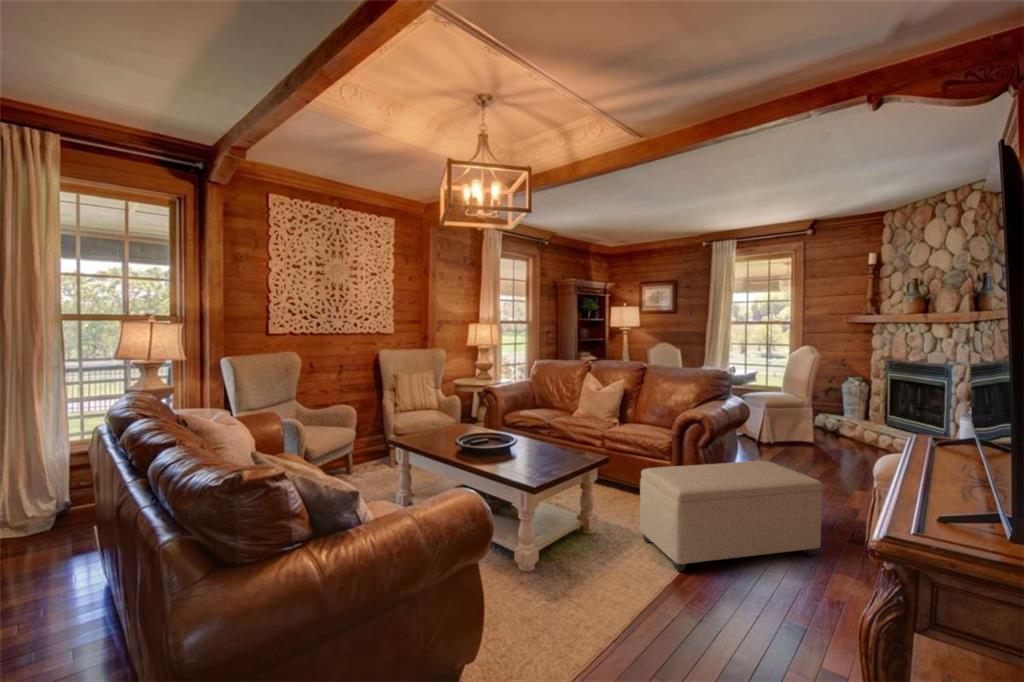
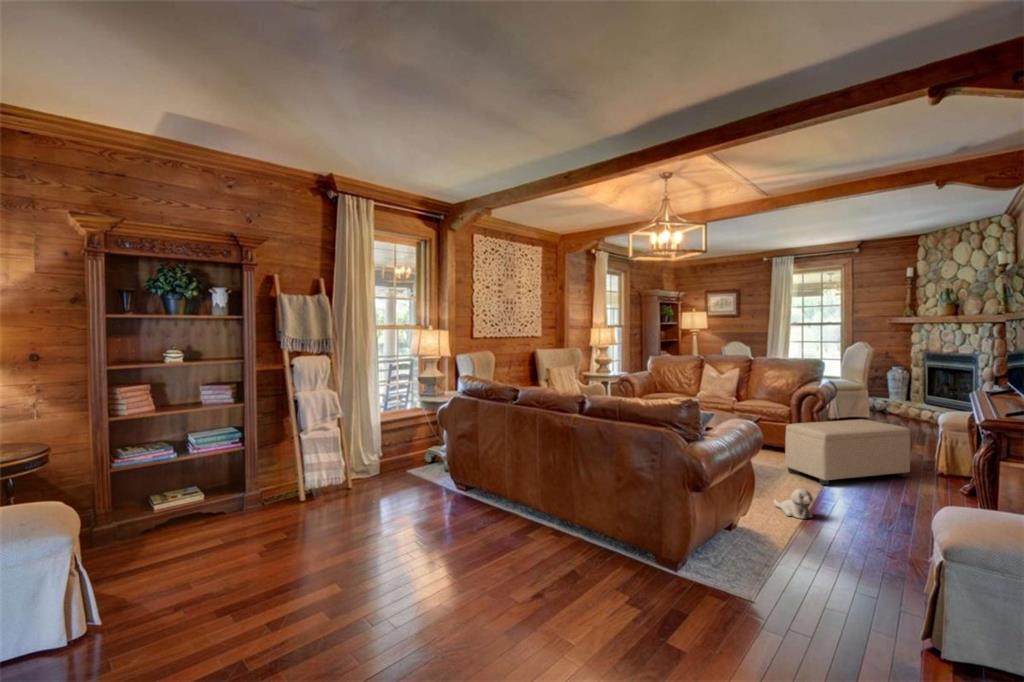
plush toy: none [565,602,610,660] -> present [774,488,813,519]

